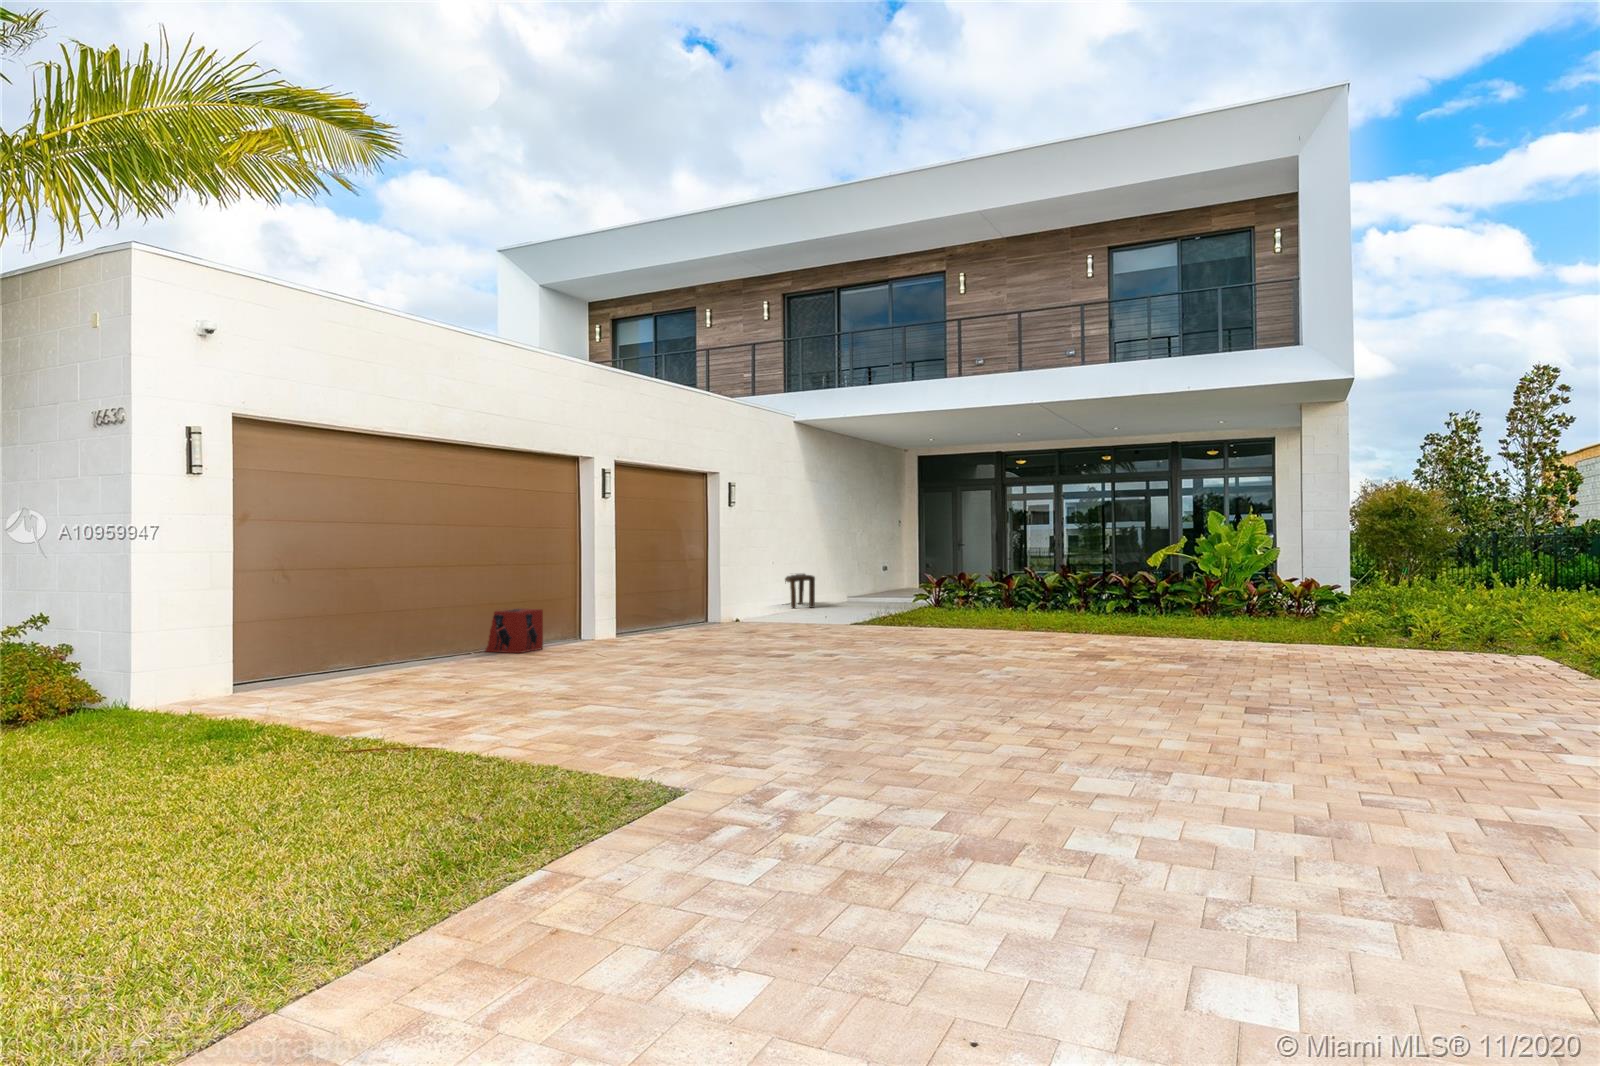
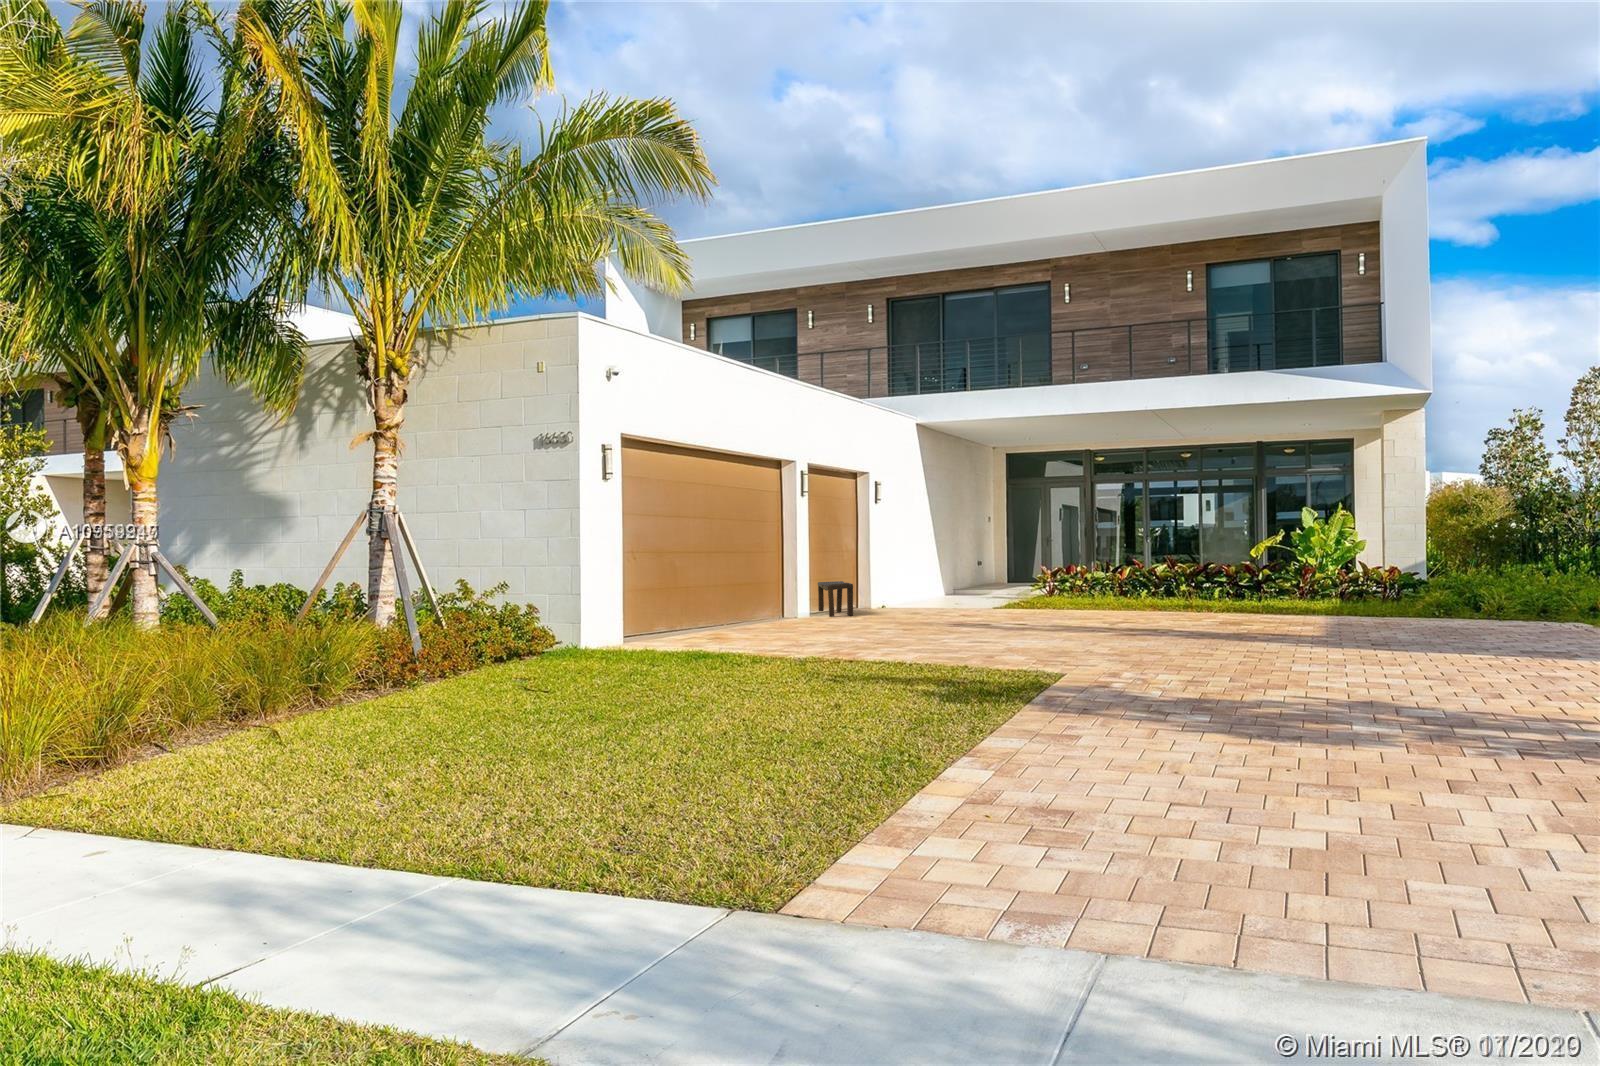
storage box: present [485,609,543,653] -> none [521,620,579,665]

